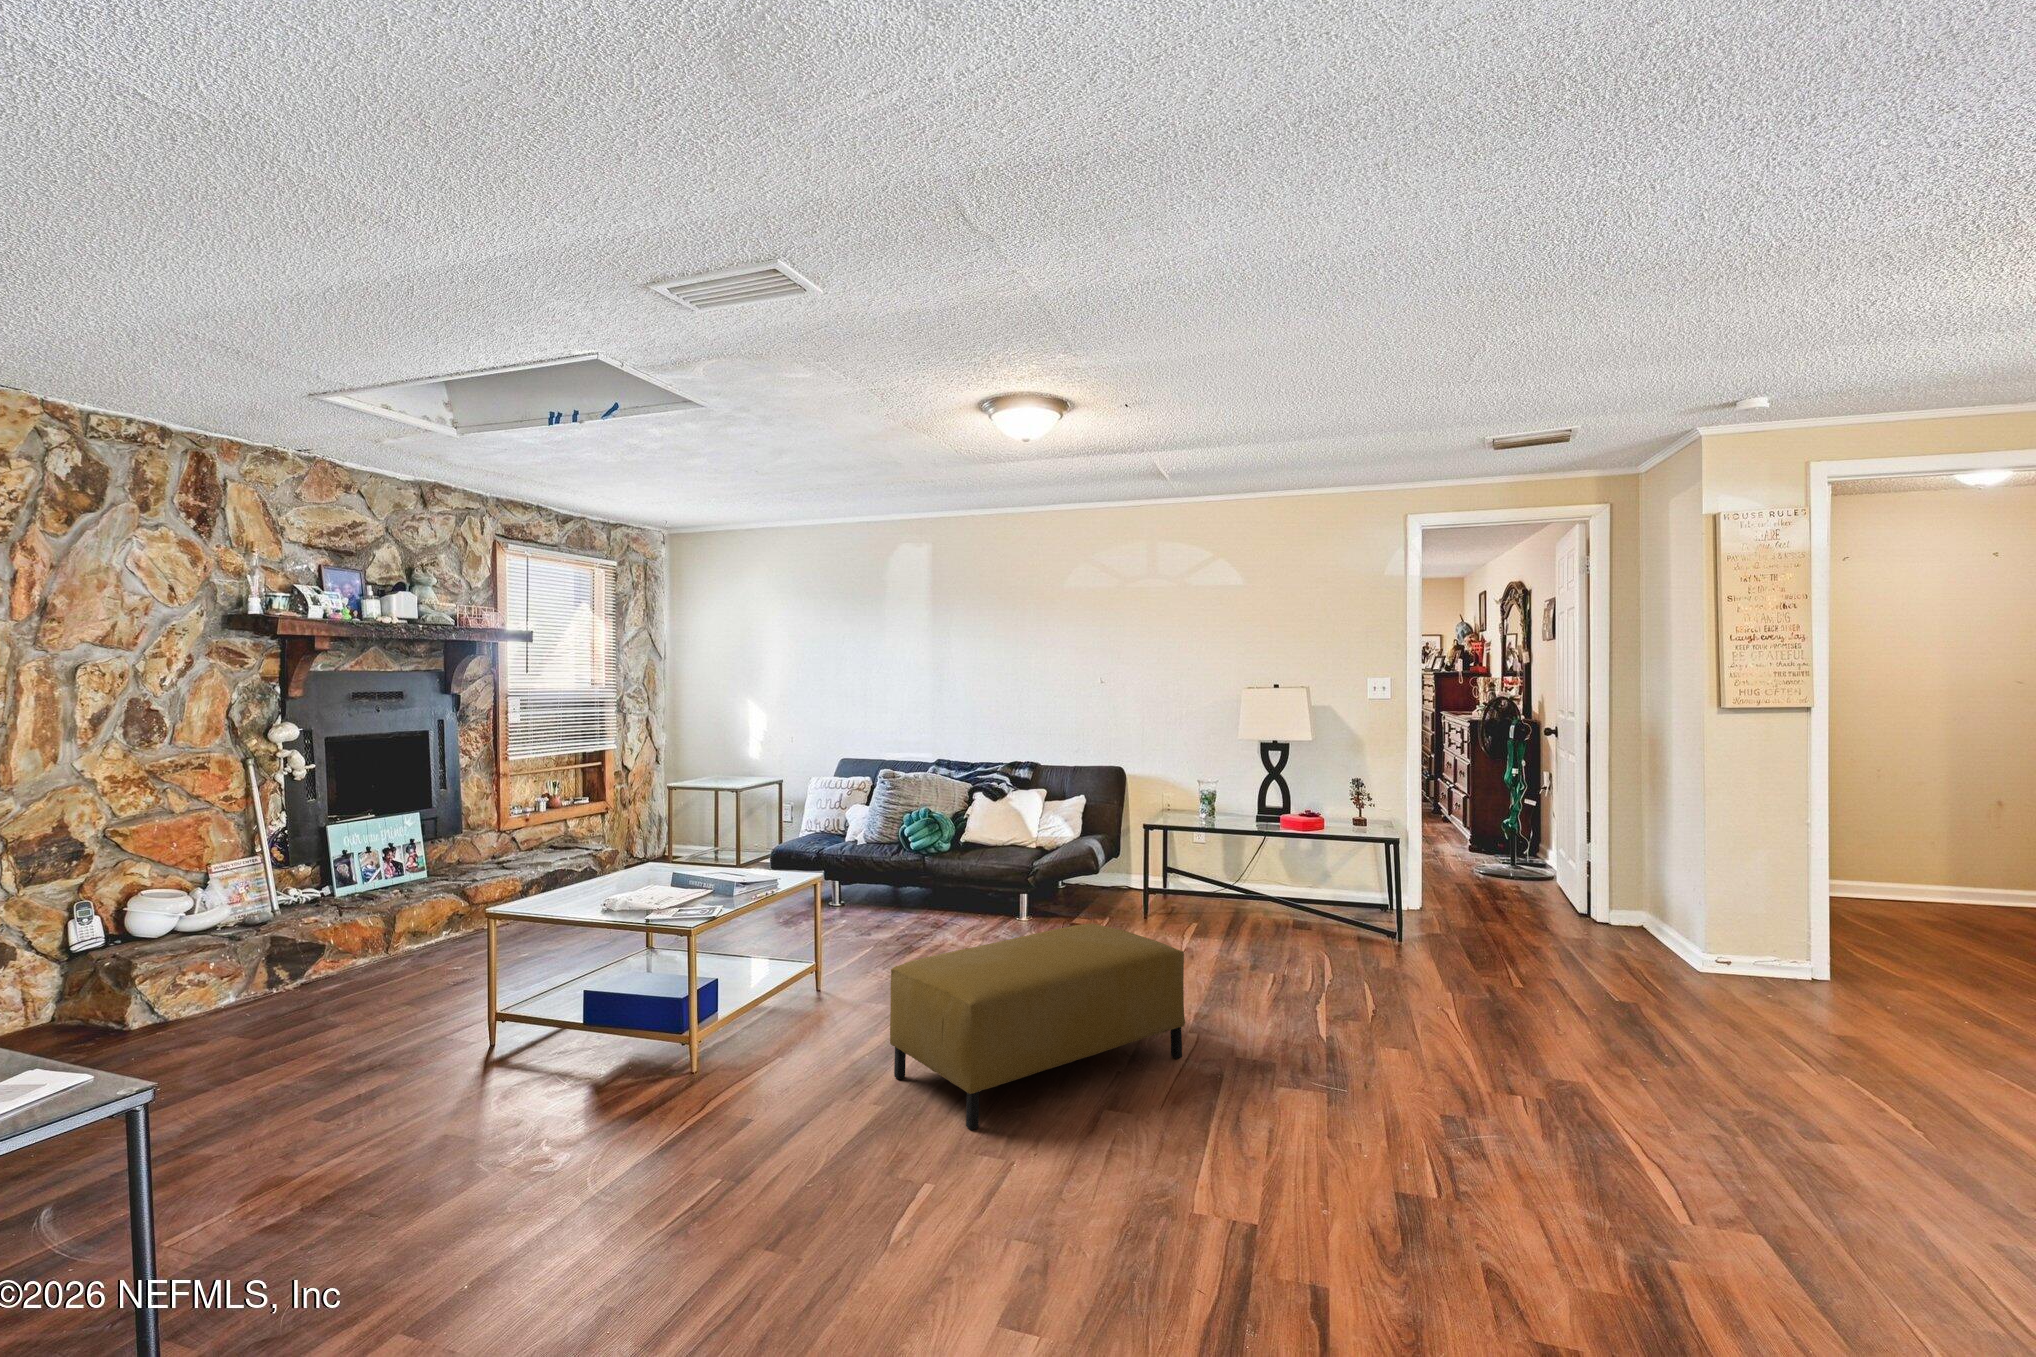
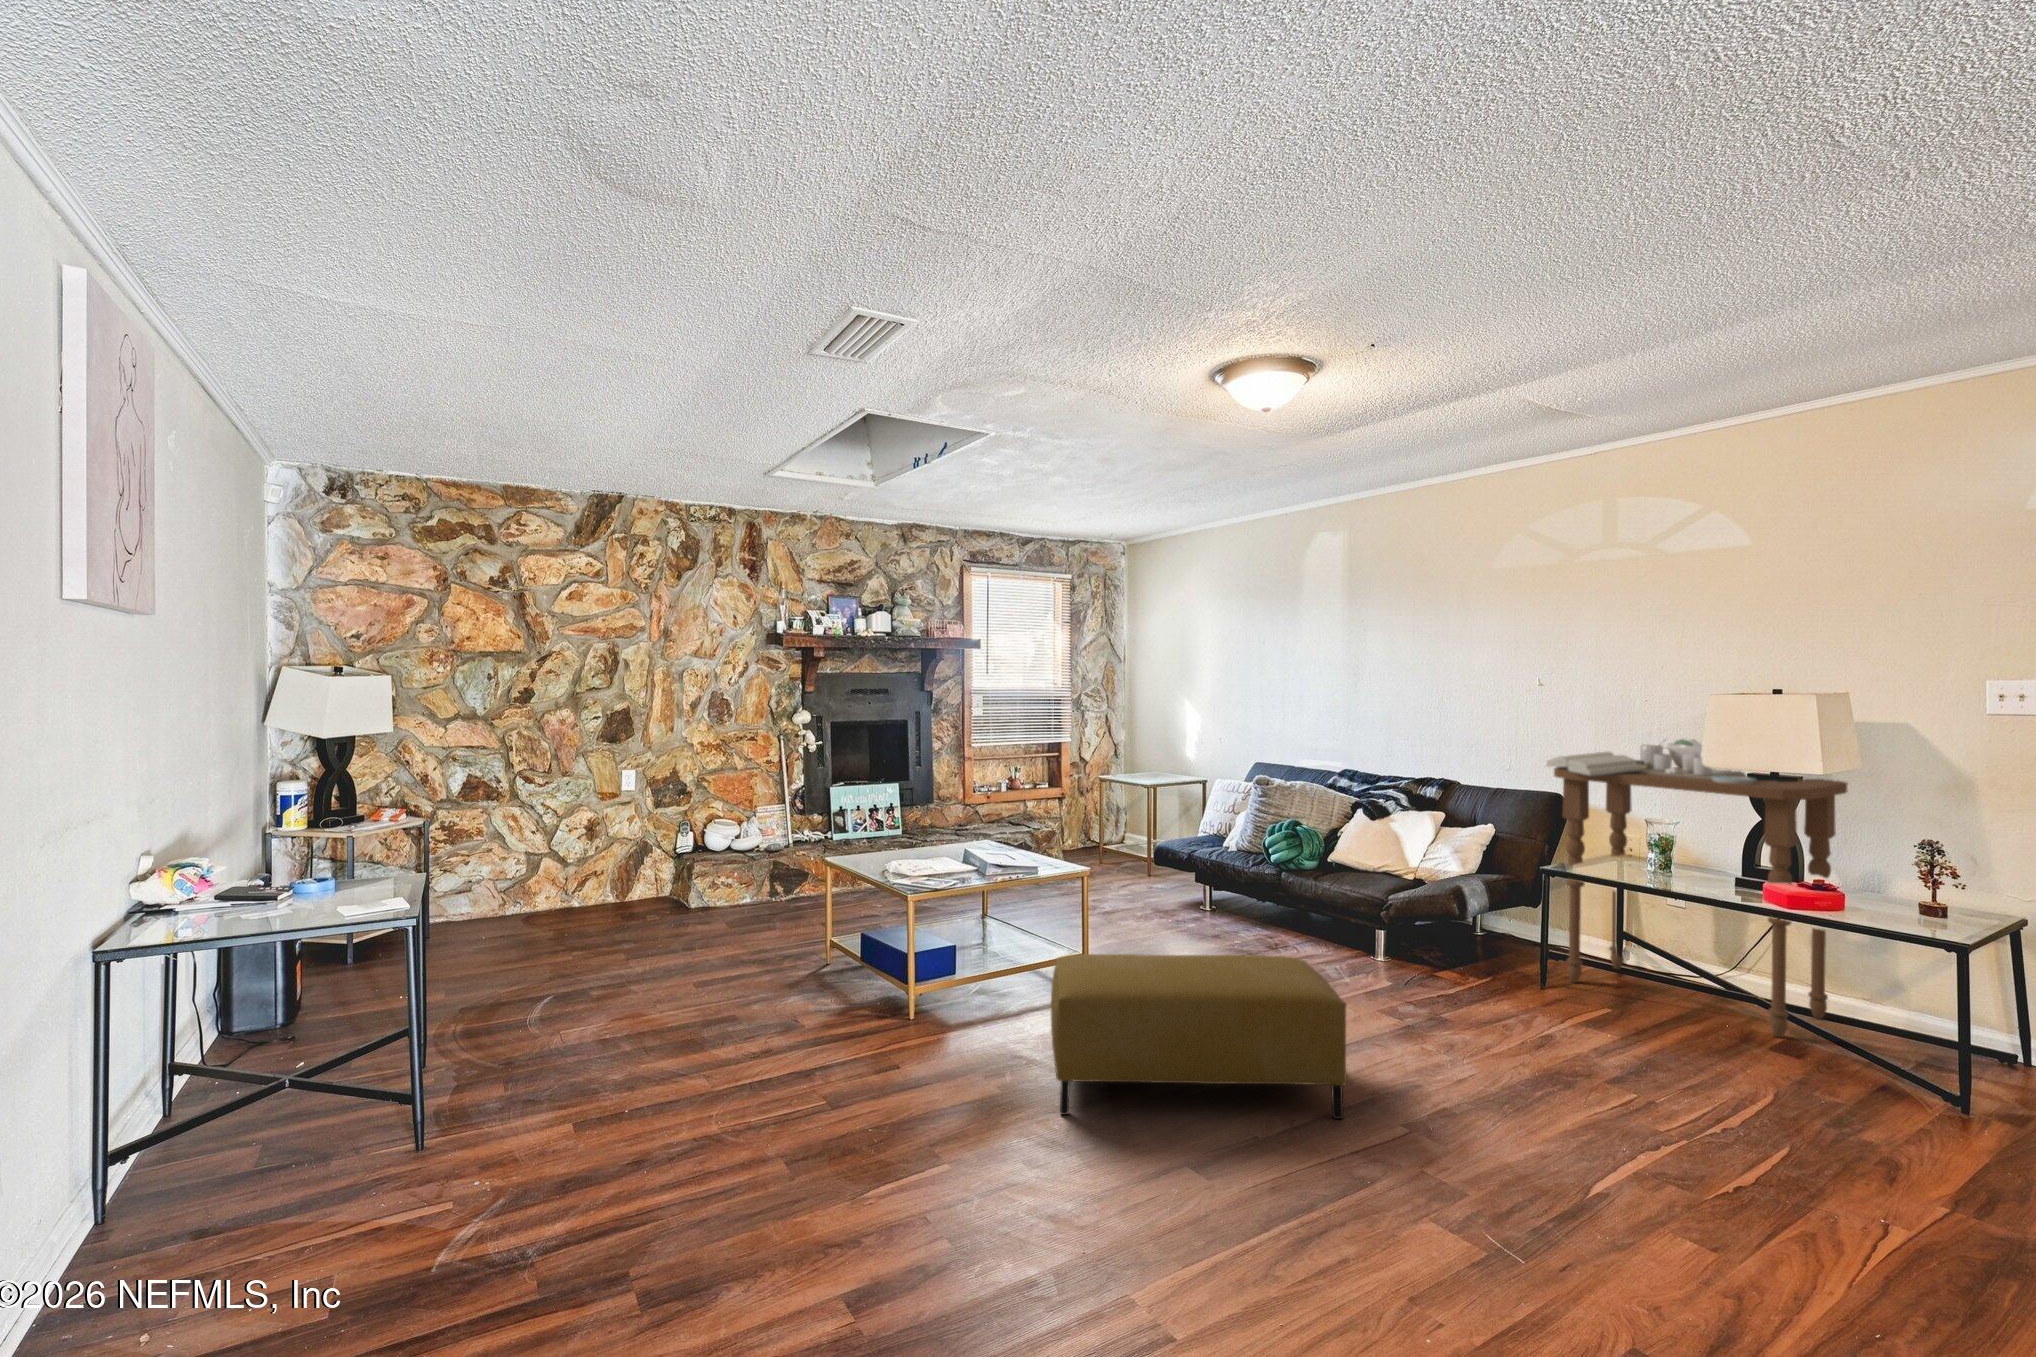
side table: none [1154,708,1341,925] -> present [1546,739,1848,1038]

